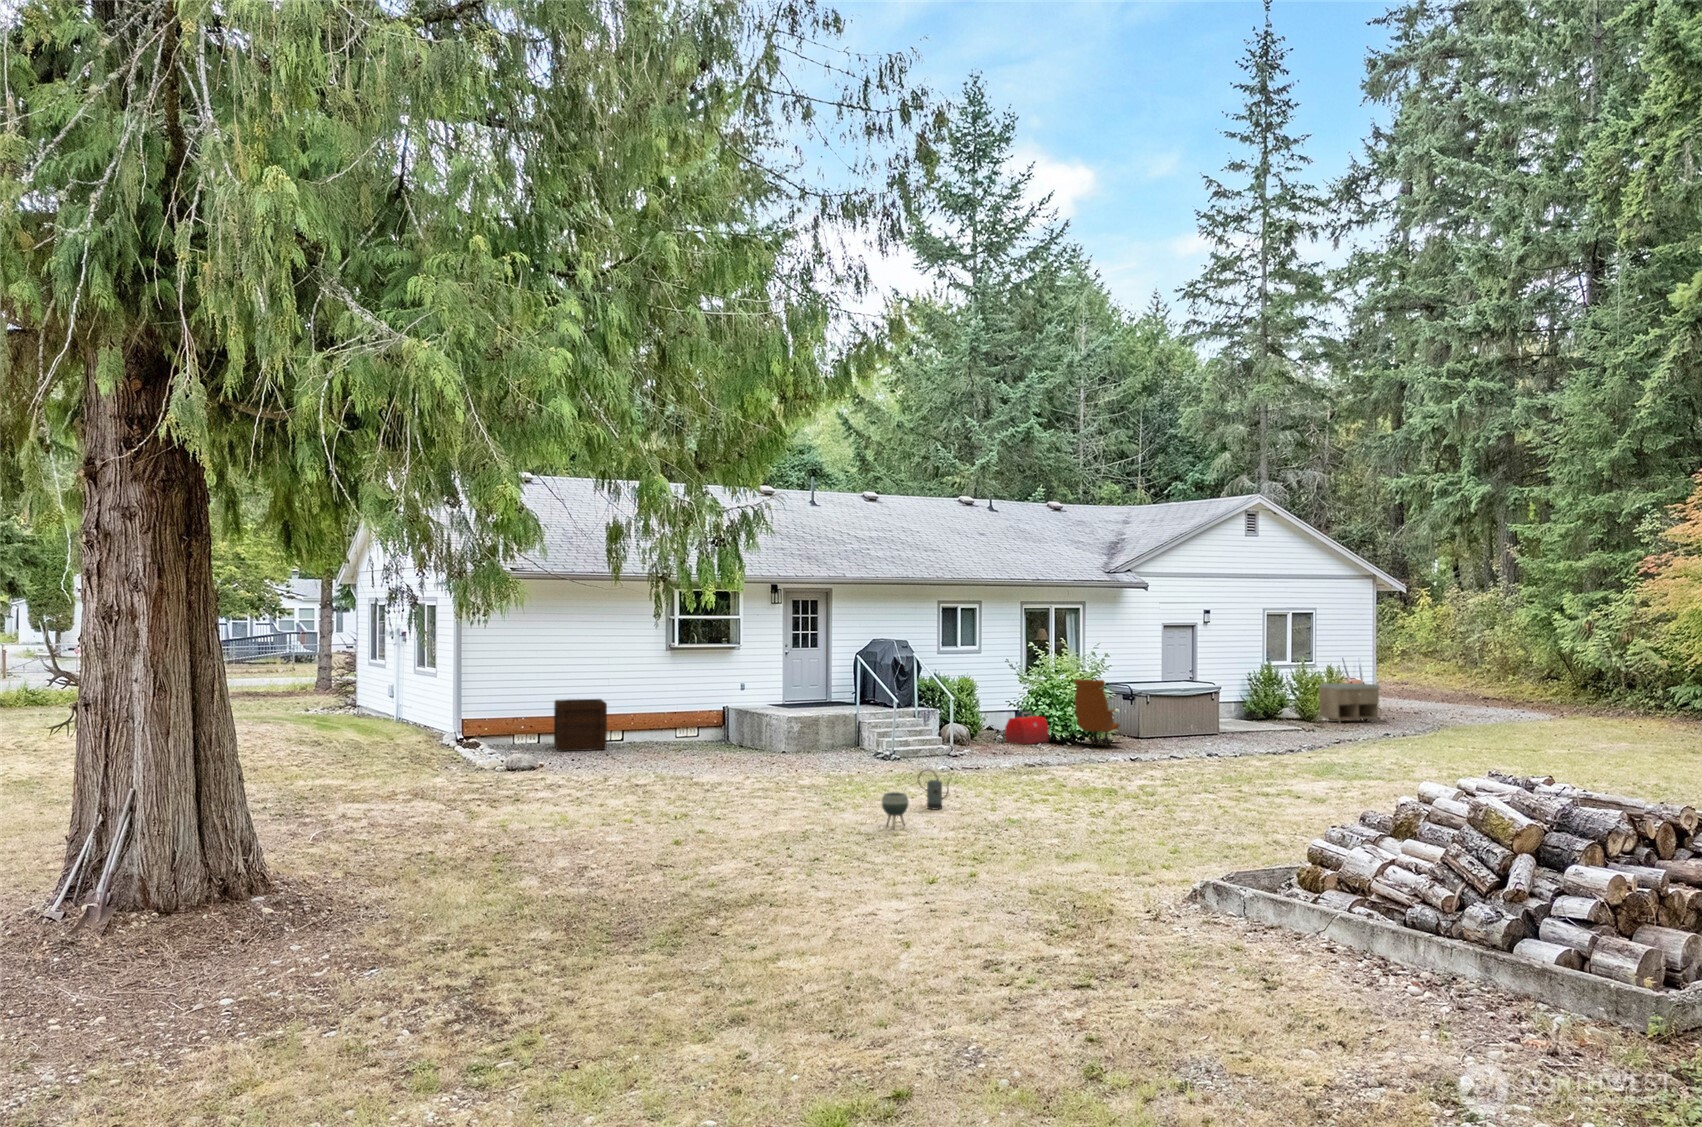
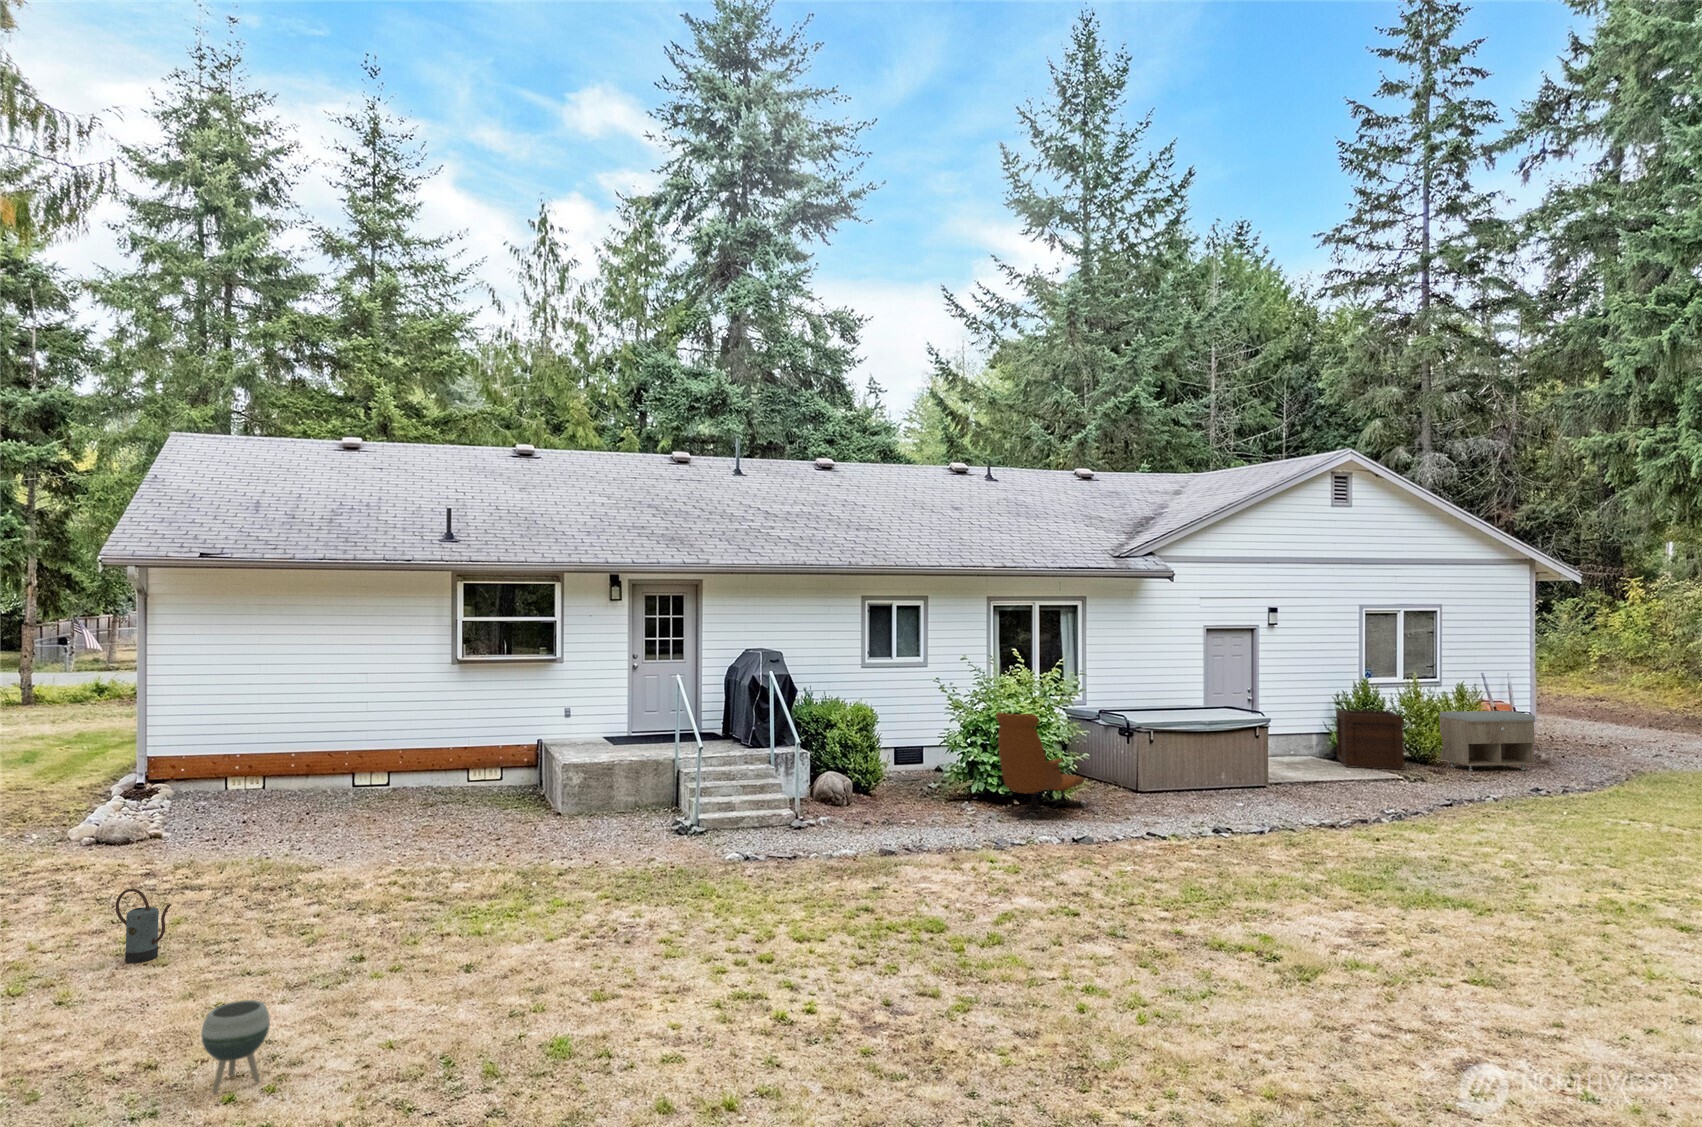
wooden crate: present [554,699,607,752] -> present [1336,710,1405,769]
toolbox: present [1005,712,1048,745] -> none [911,756,976,807]
watering can: present [918,769,951,810] -> present [116,889,171,963]

